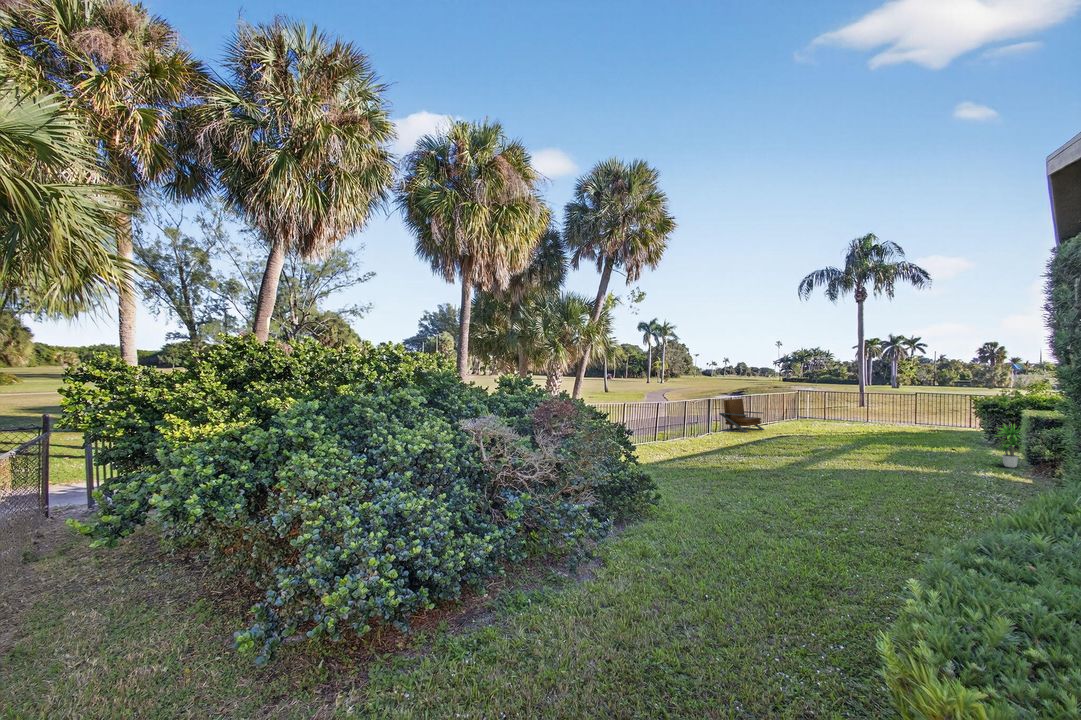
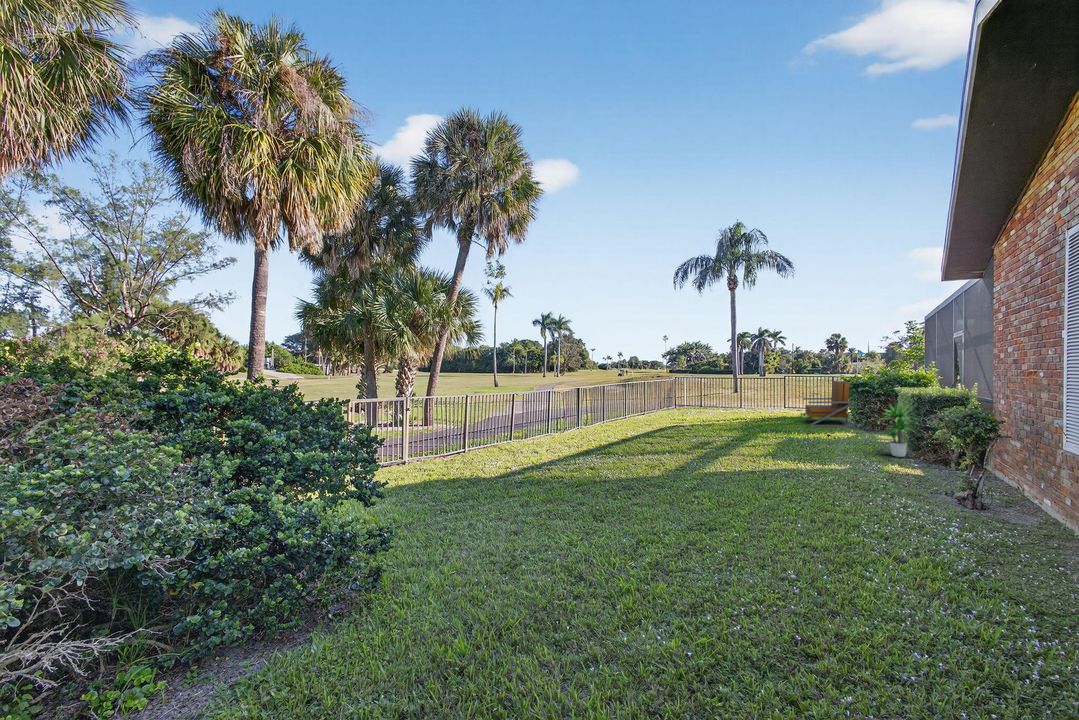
lounge chair: present [719,399,764,433] -> present [803,381,855,427]

